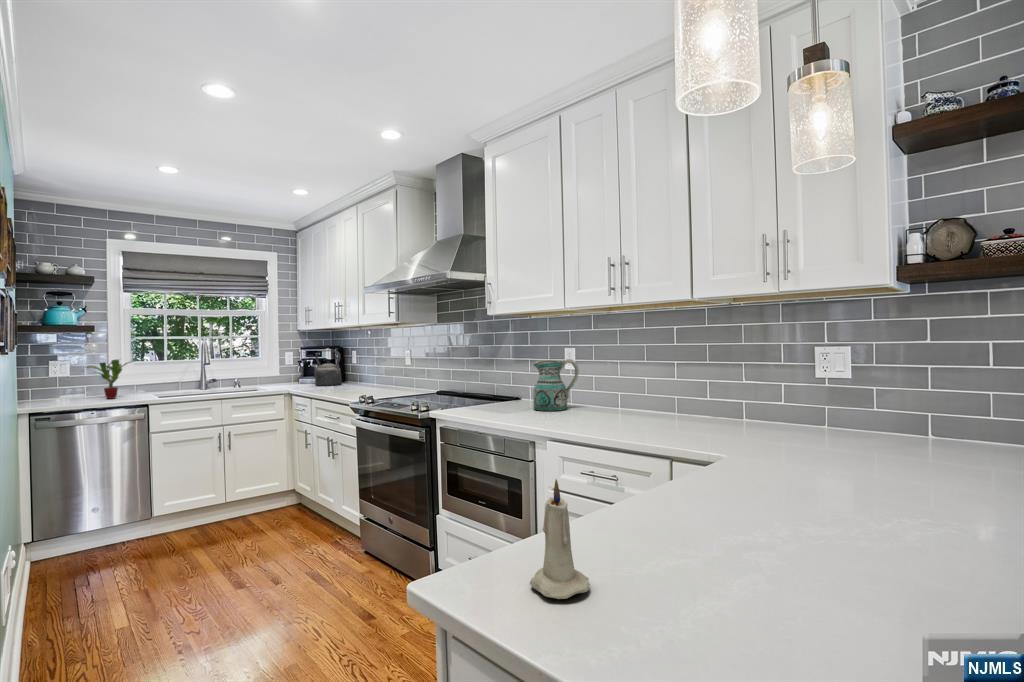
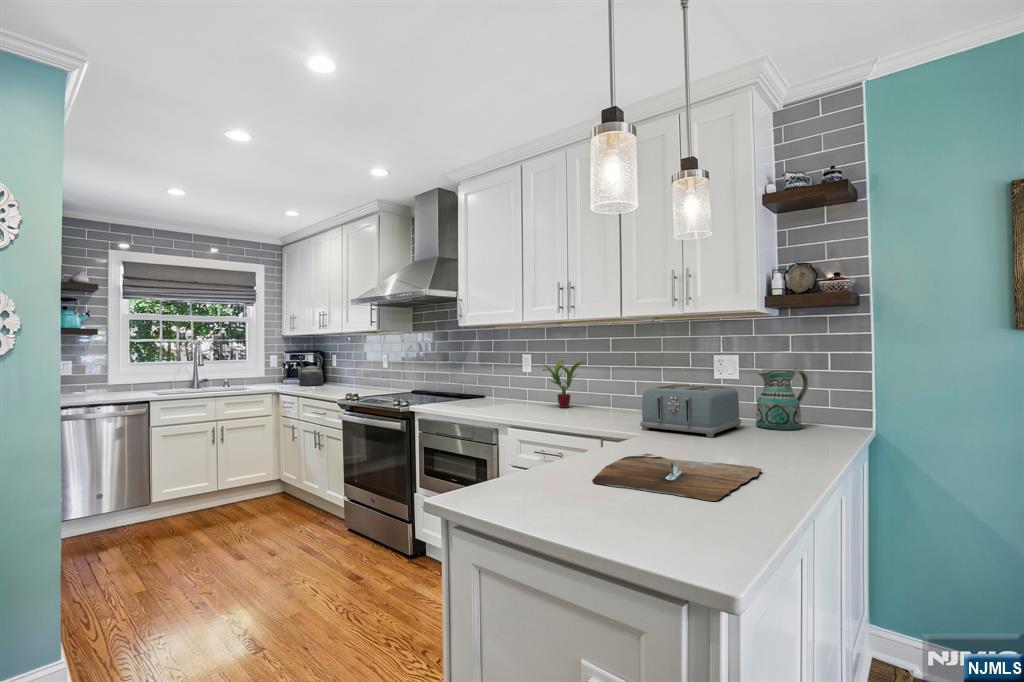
potted plant: present [86,359,133,399] -> present [543,360,584,408]
ceramic pitcher: present [533,359,579,411] -> present [756,368,809,430]
toaster: none [722,386,862,461] -> present [640,384,741,437]
candle: present [530,479,590,599] -> none [504,433,541,505]
cutting board: none [670,491,939,597] -> present [592,454,762,501]

